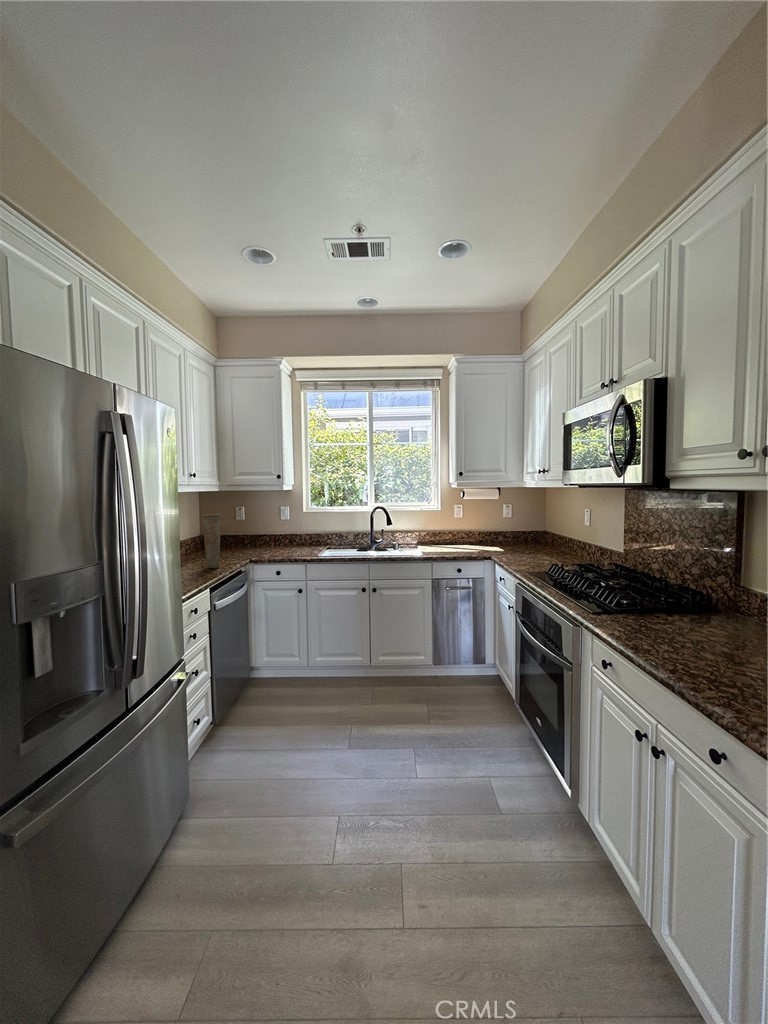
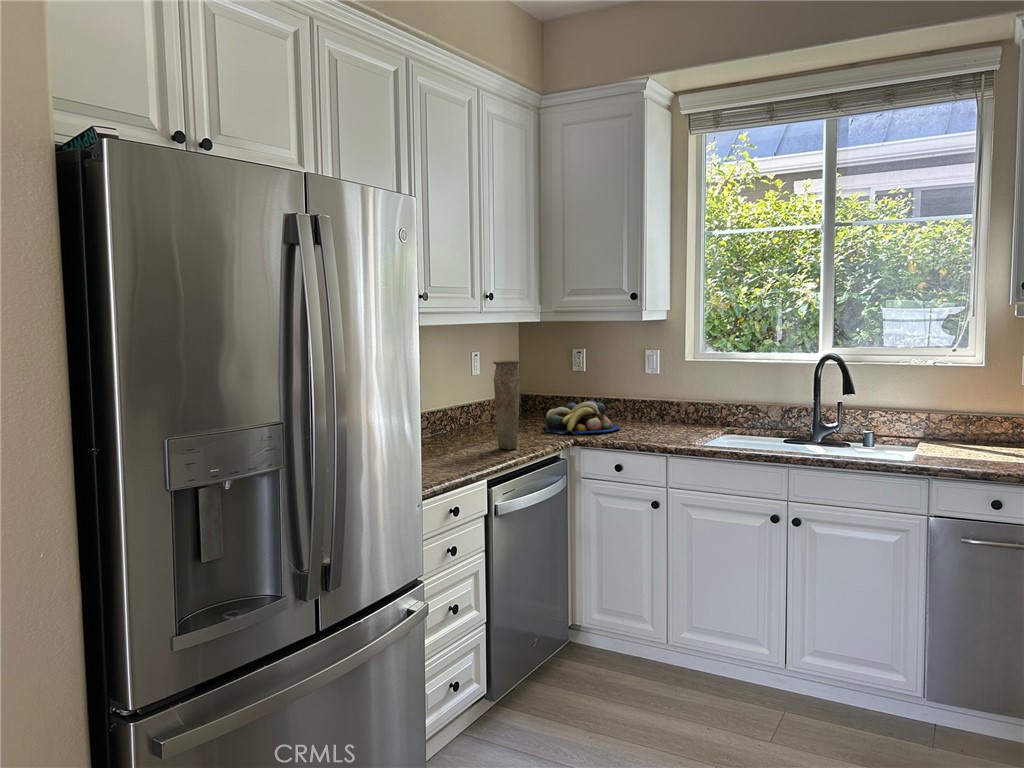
fruit bowl: none [226,536,272,556] -> present [545,400,620,434]

